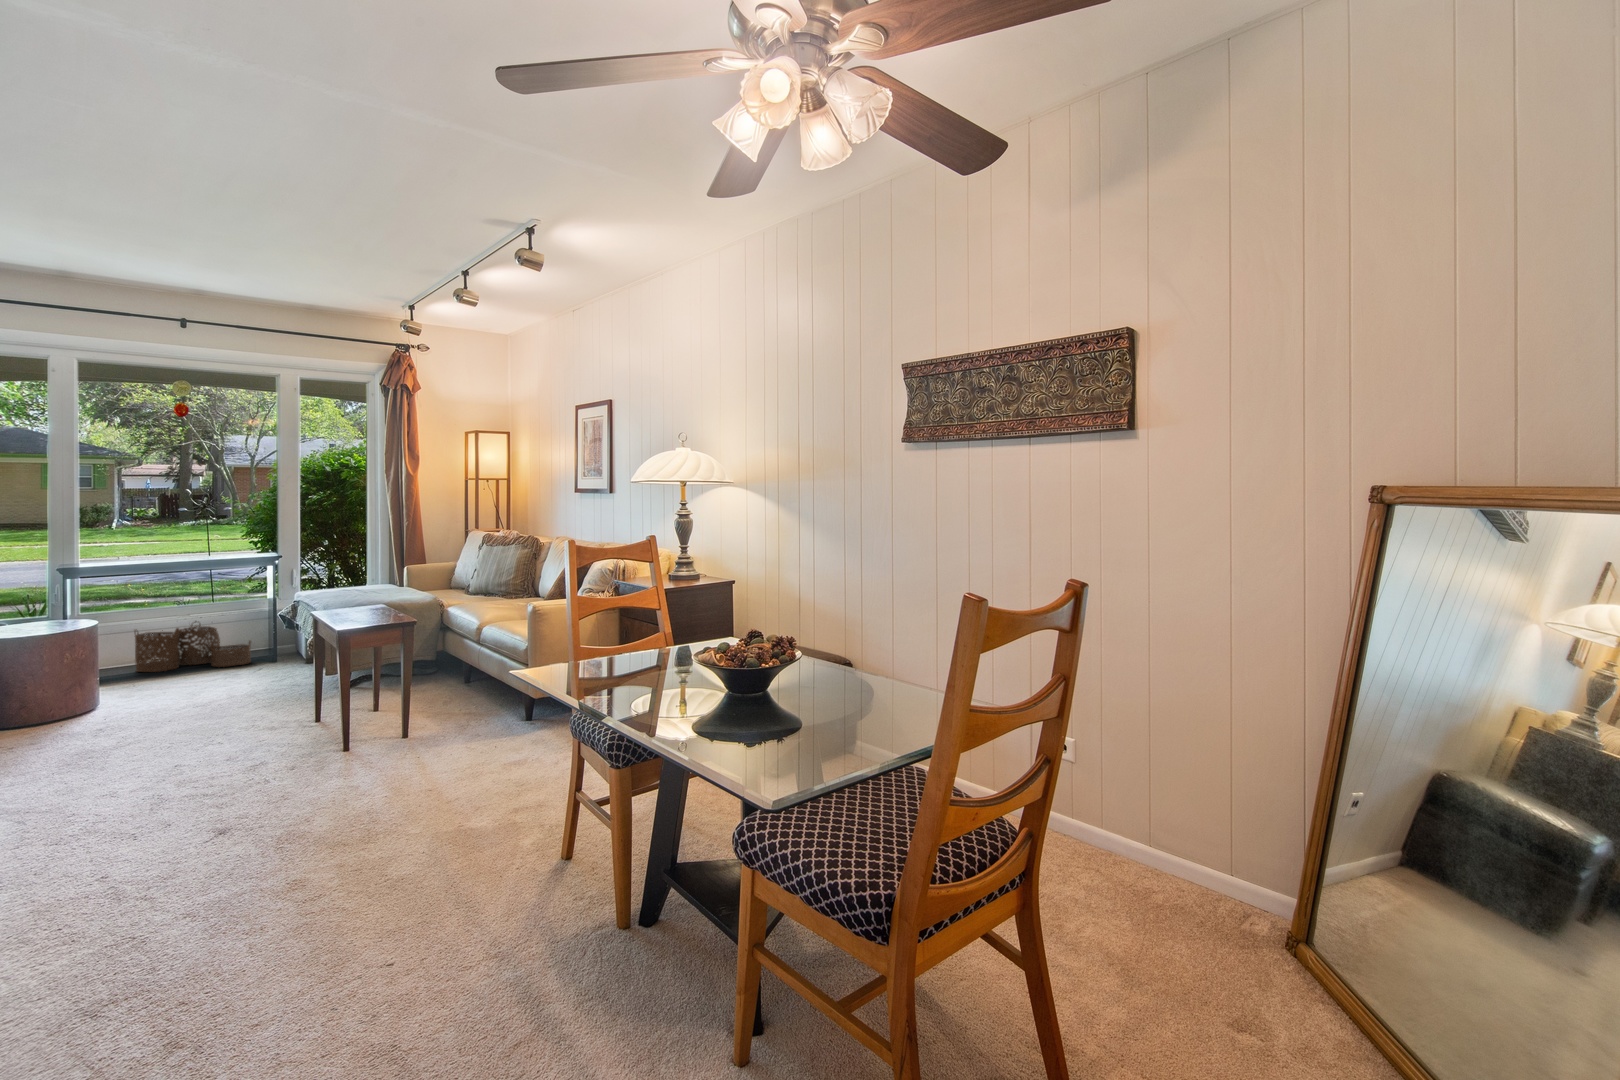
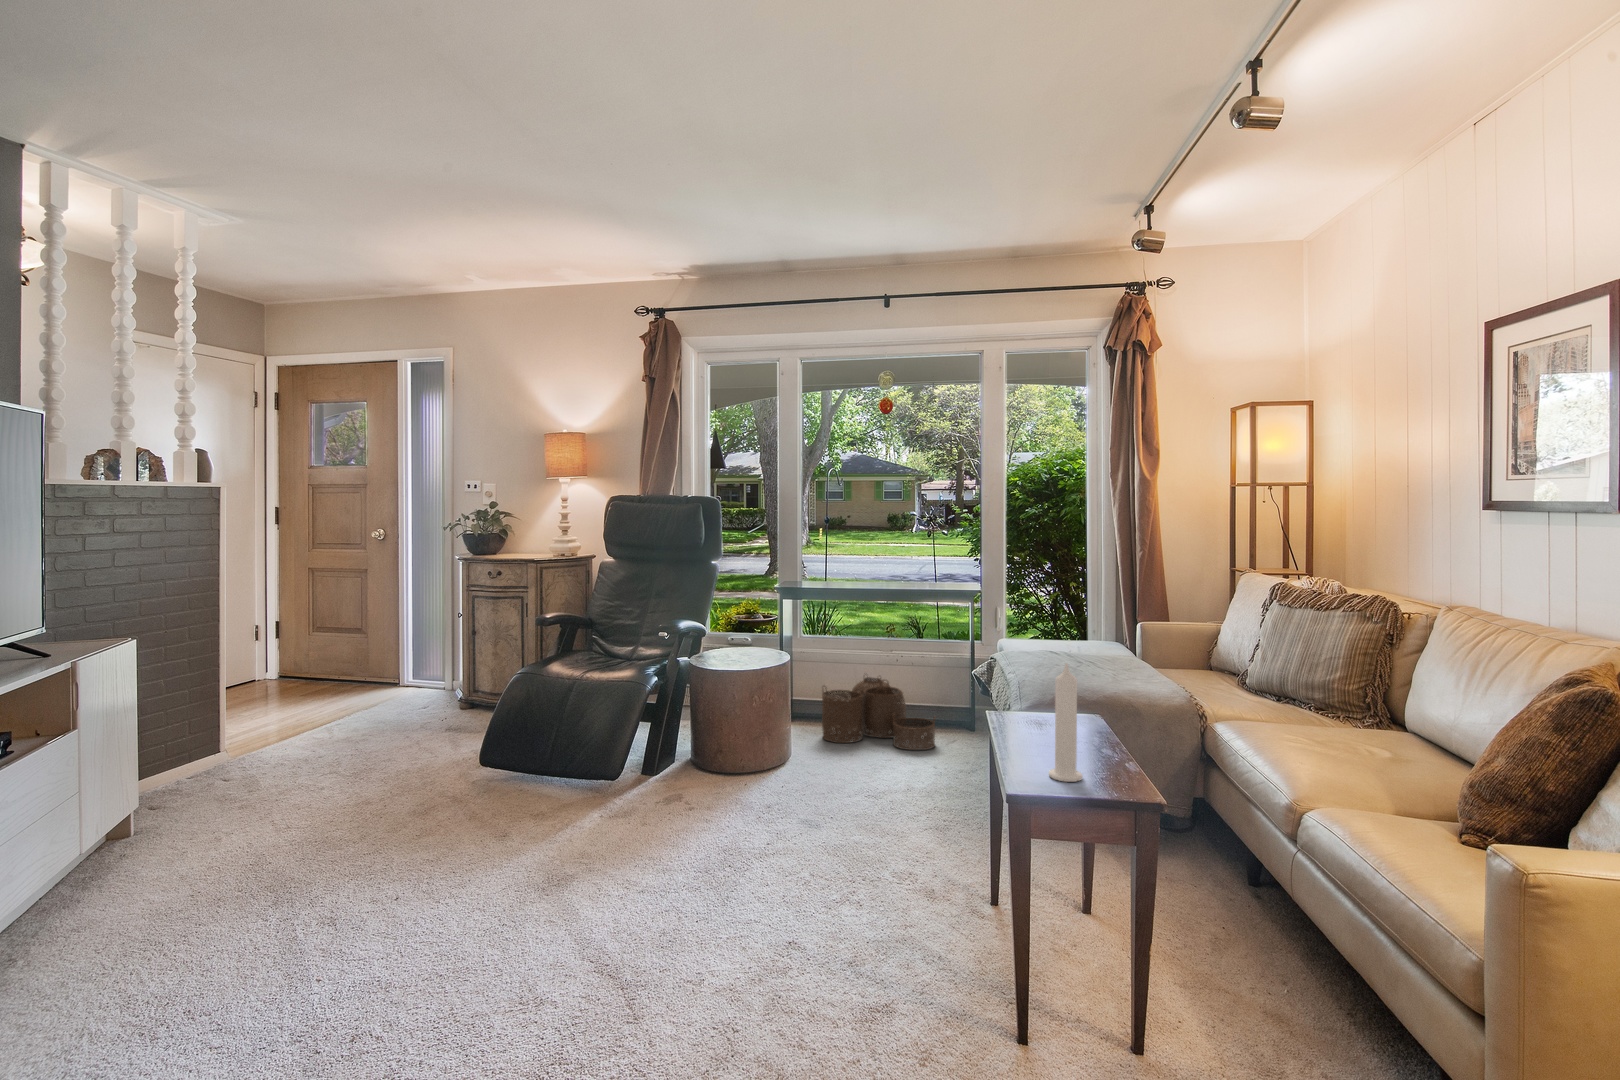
candle: none [363,560,380,615] -> present [1049,663,1083,782]

